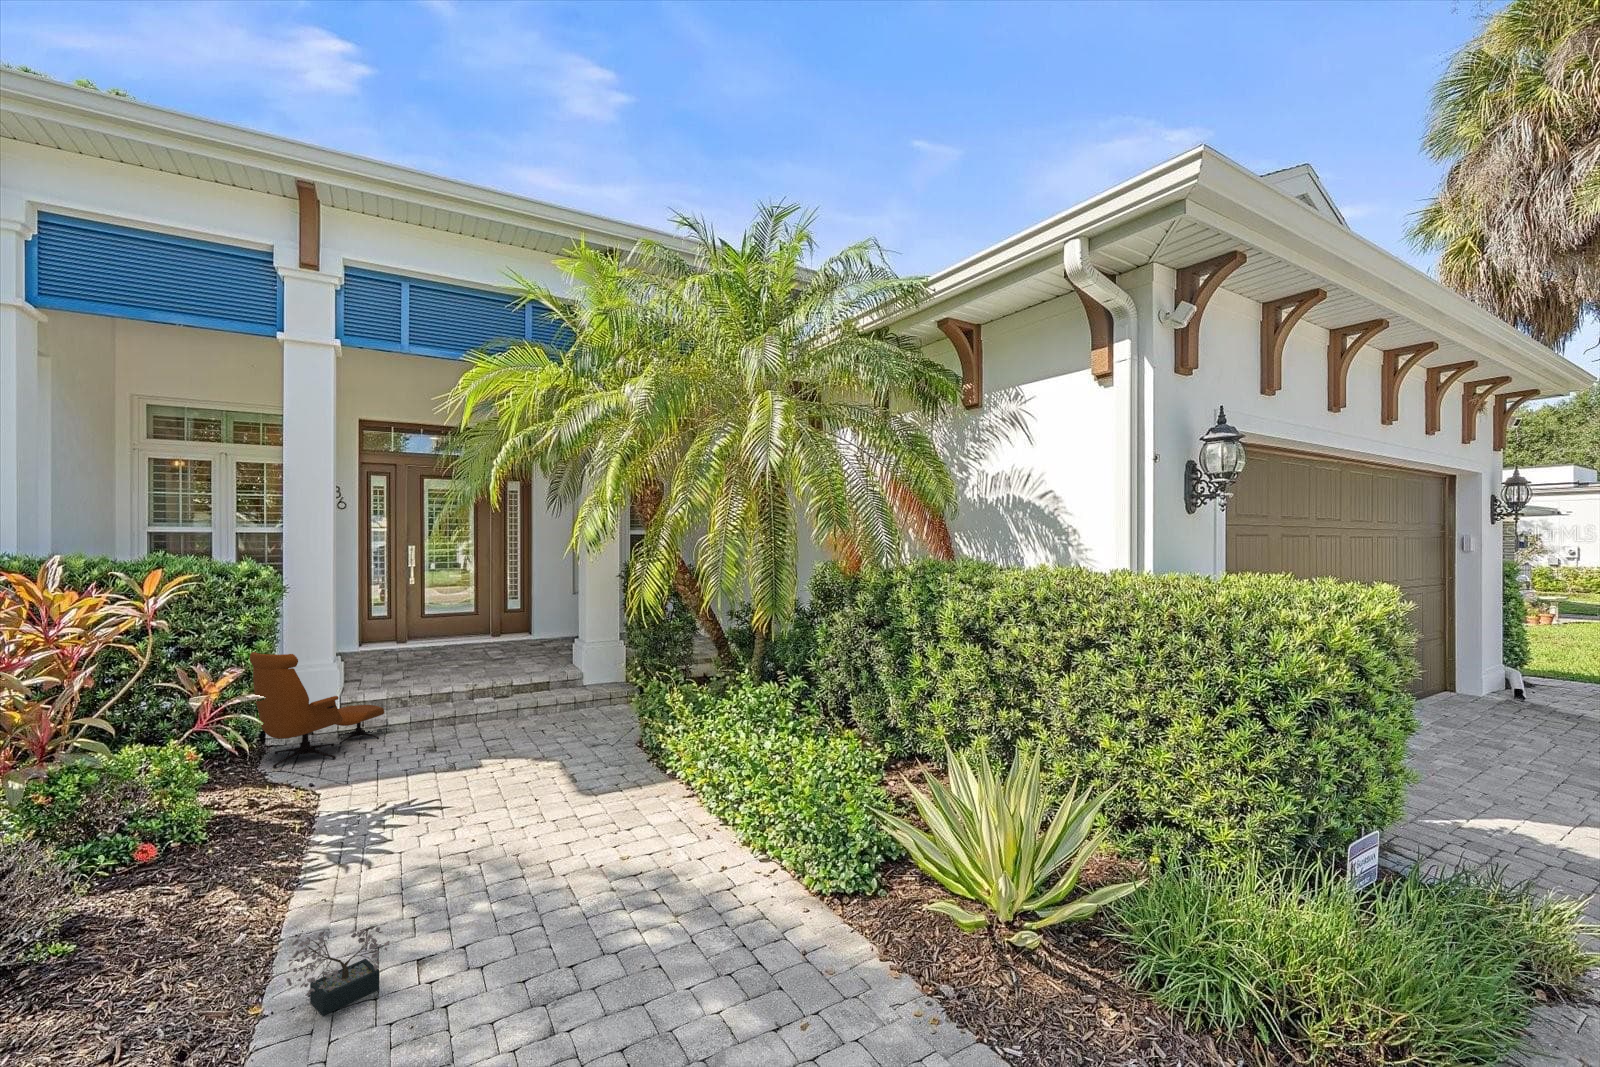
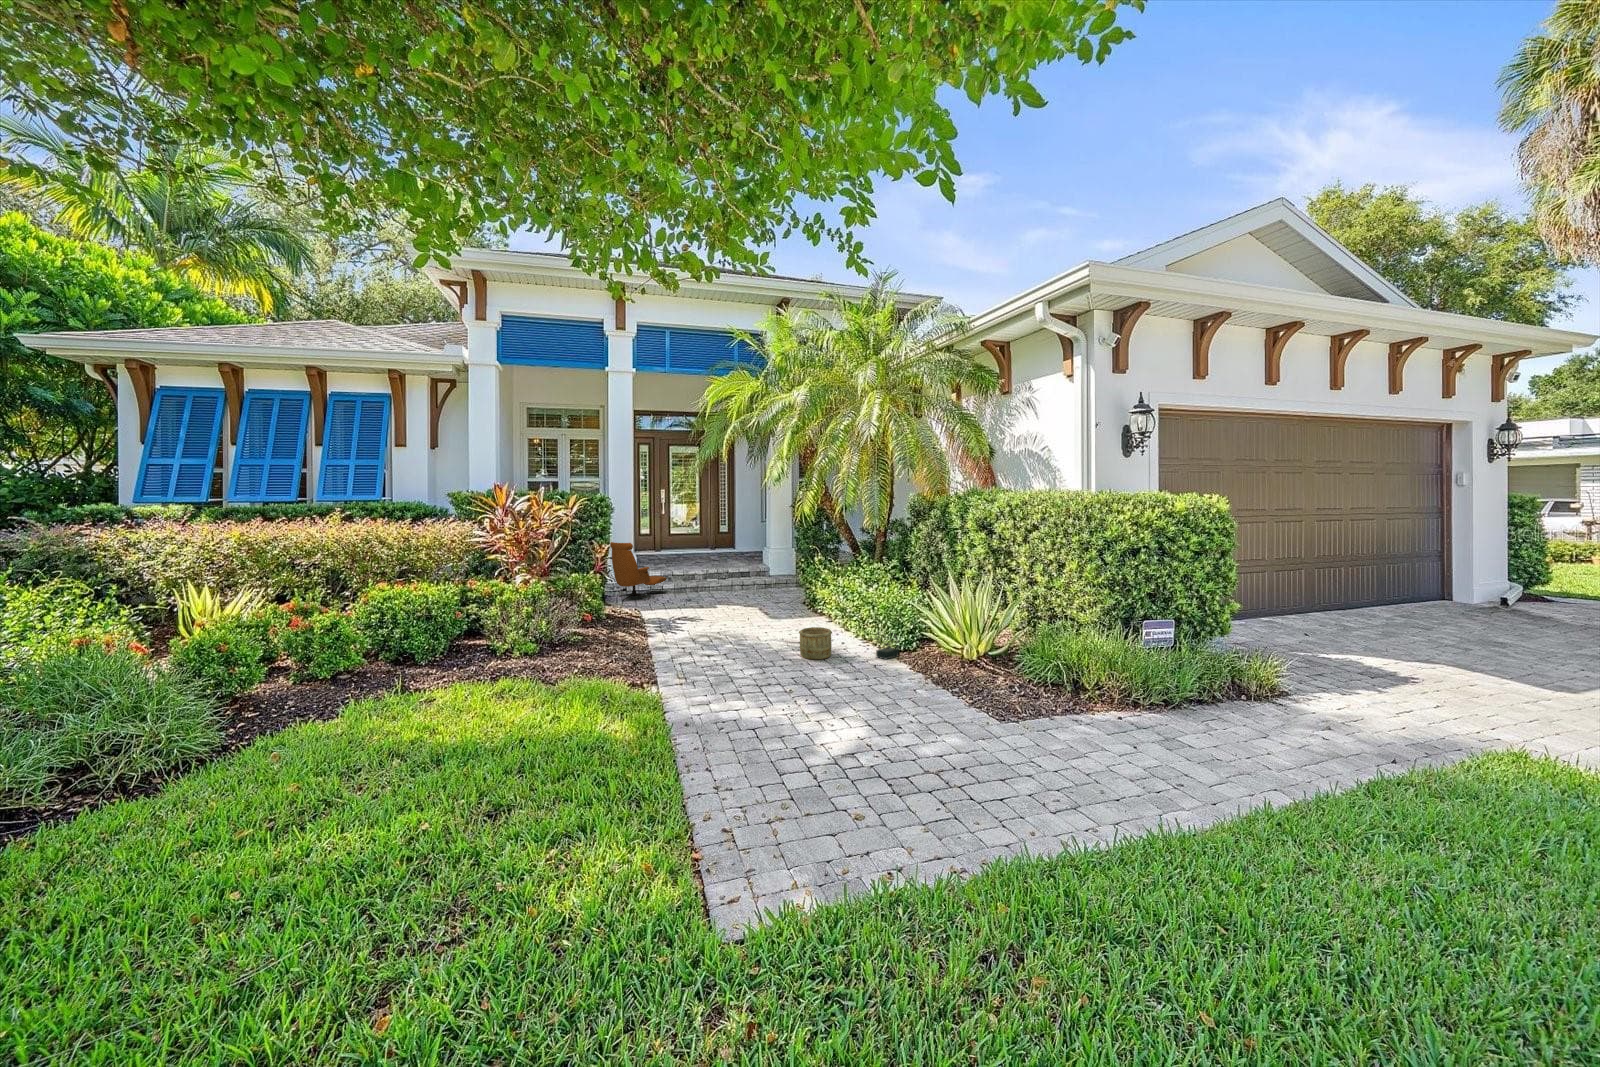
wooden bucket: none [617,902,703,1011] -> present [799,627,832,659]
decorative plant: present [286,926,390,1016] -> present [874,631,899,659]

